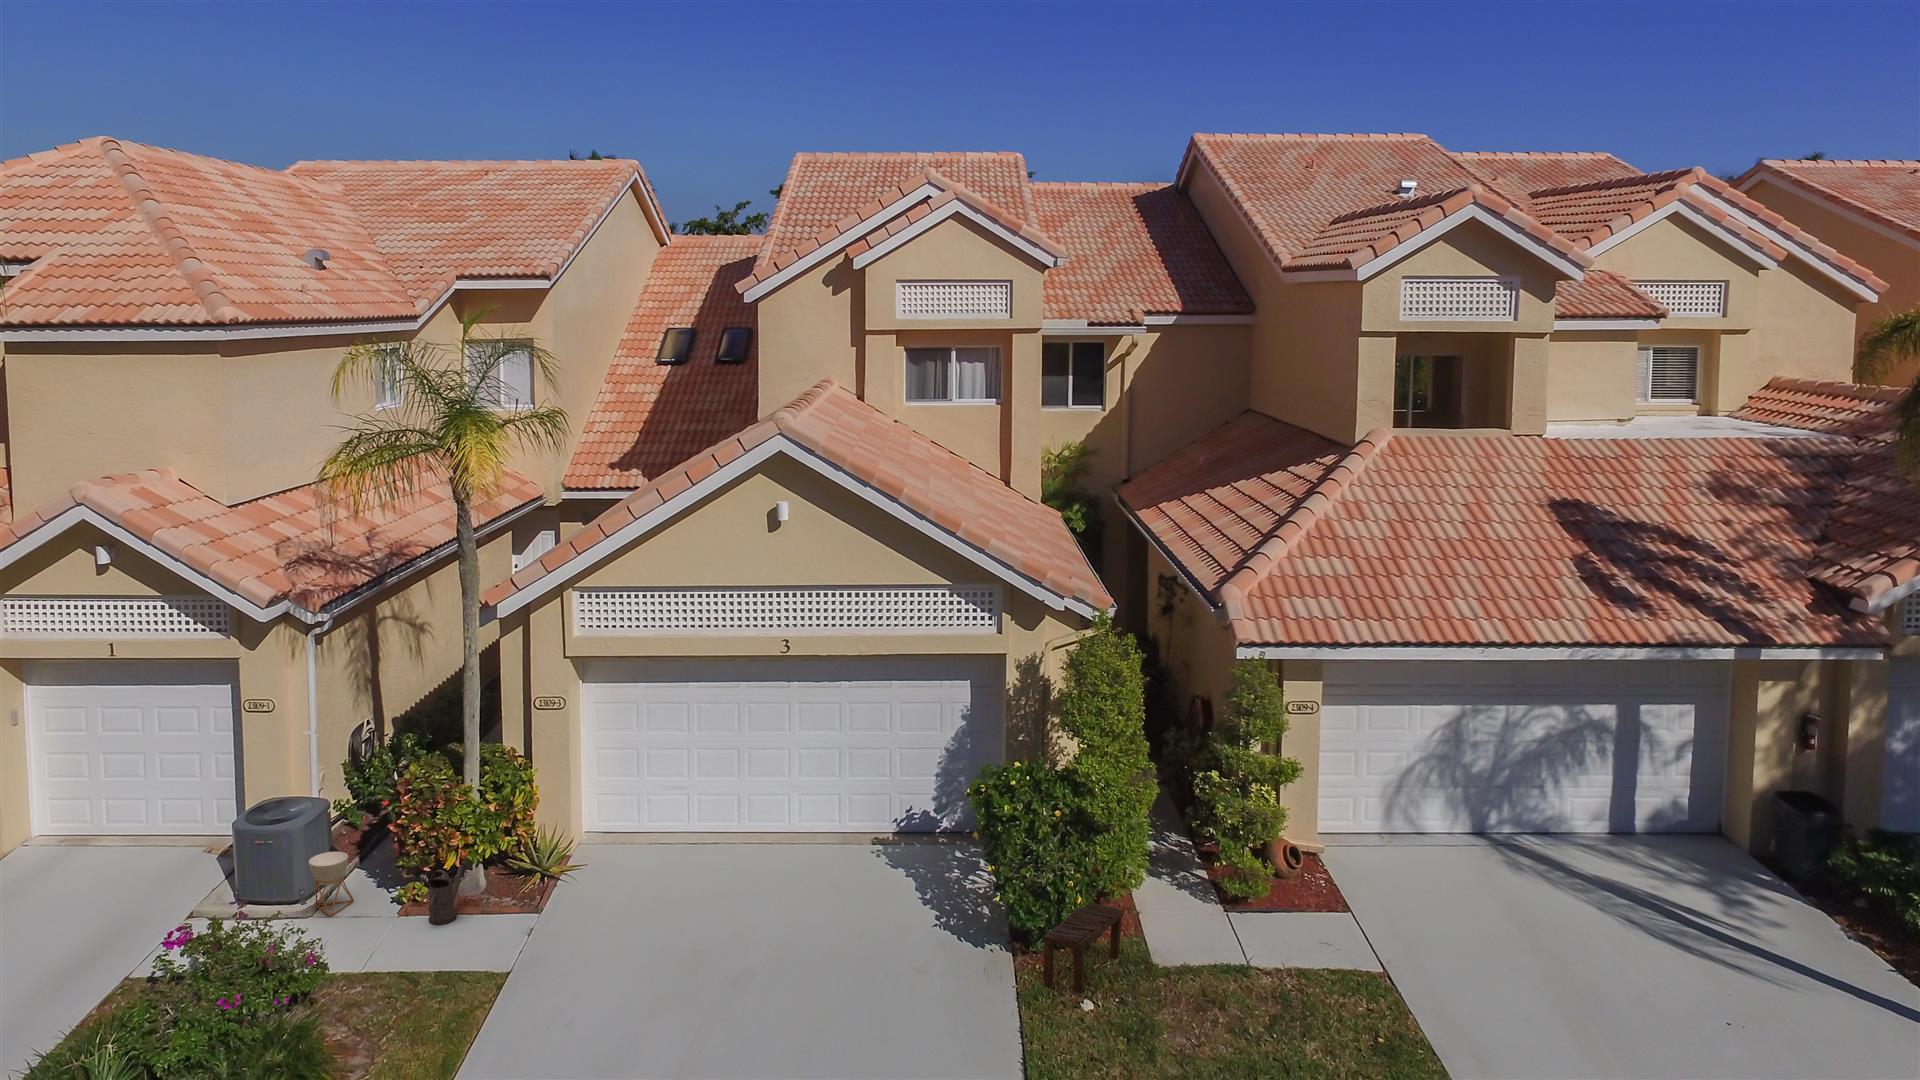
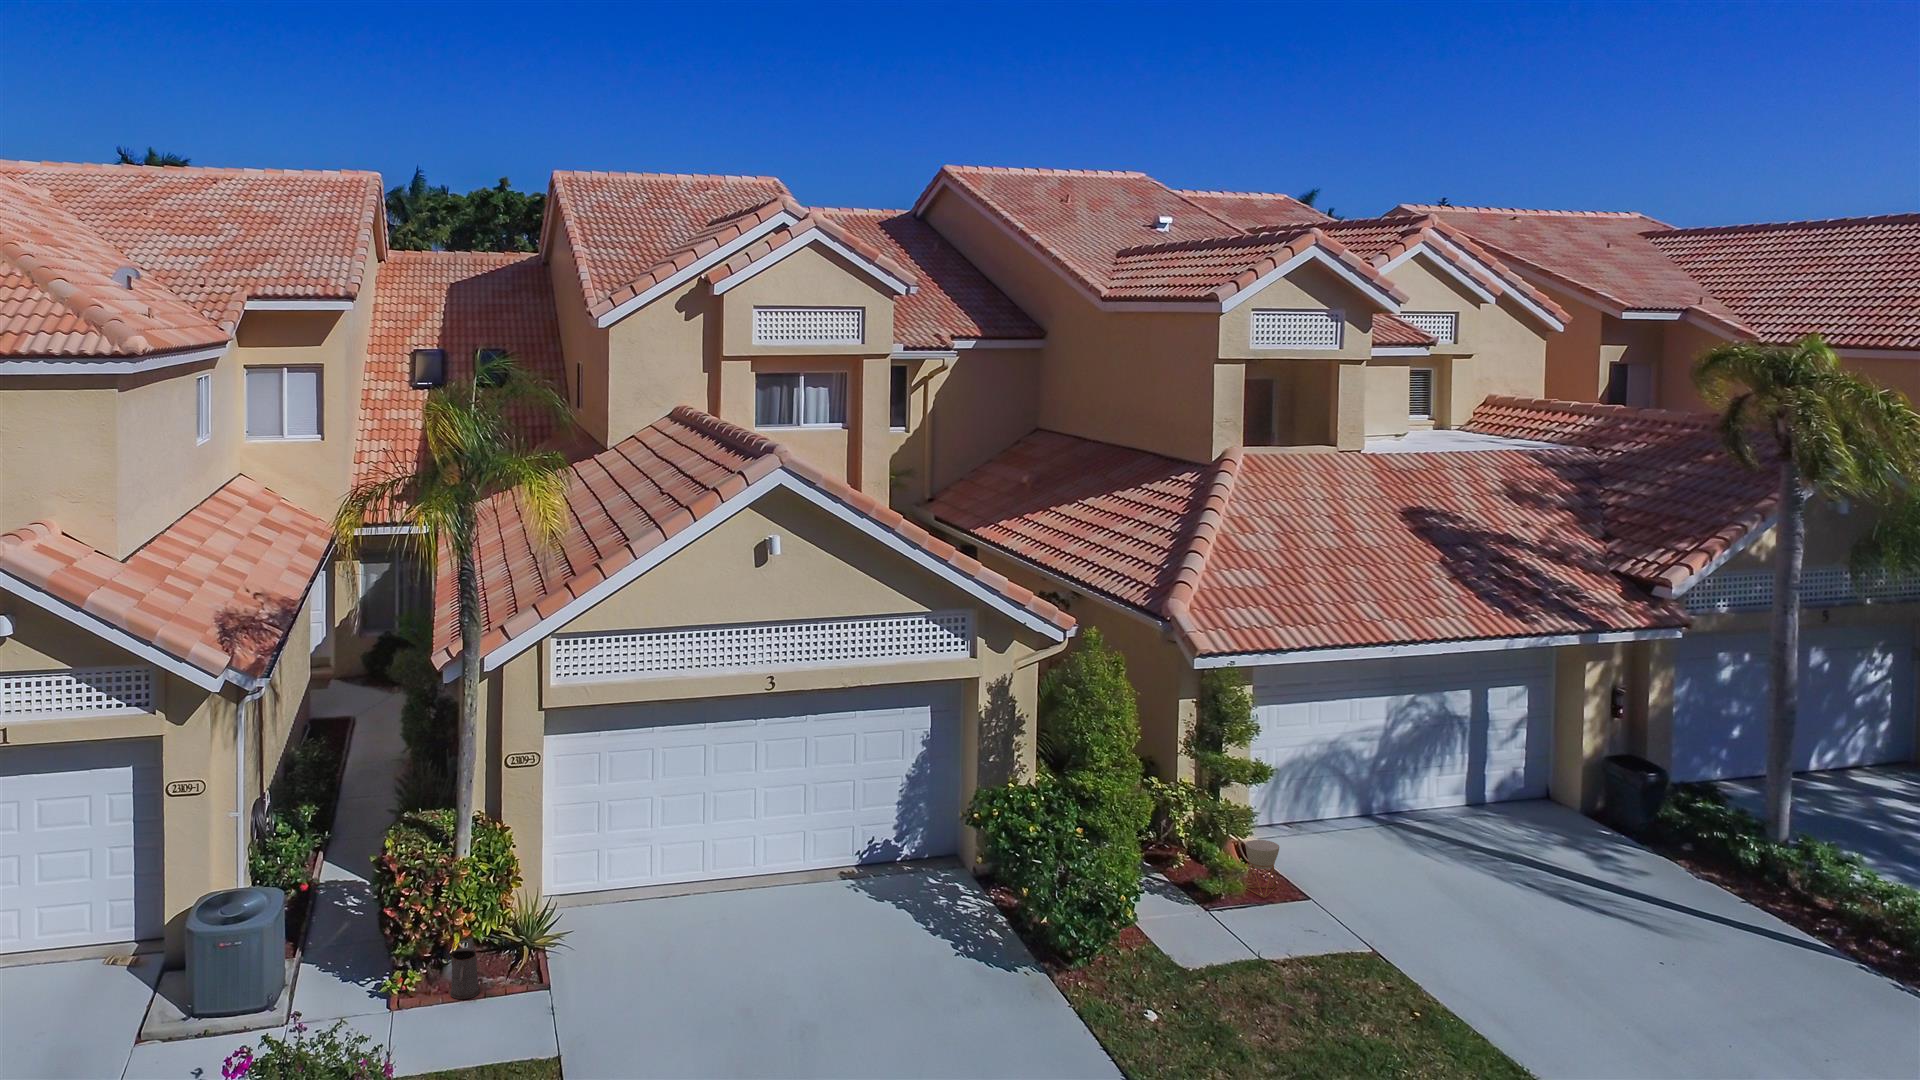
planter: present [309,852,354,916] -> present [1245,840,1279,898]
bench: present [1043,902,1124,993] -> none [1105,897,1156,977]

